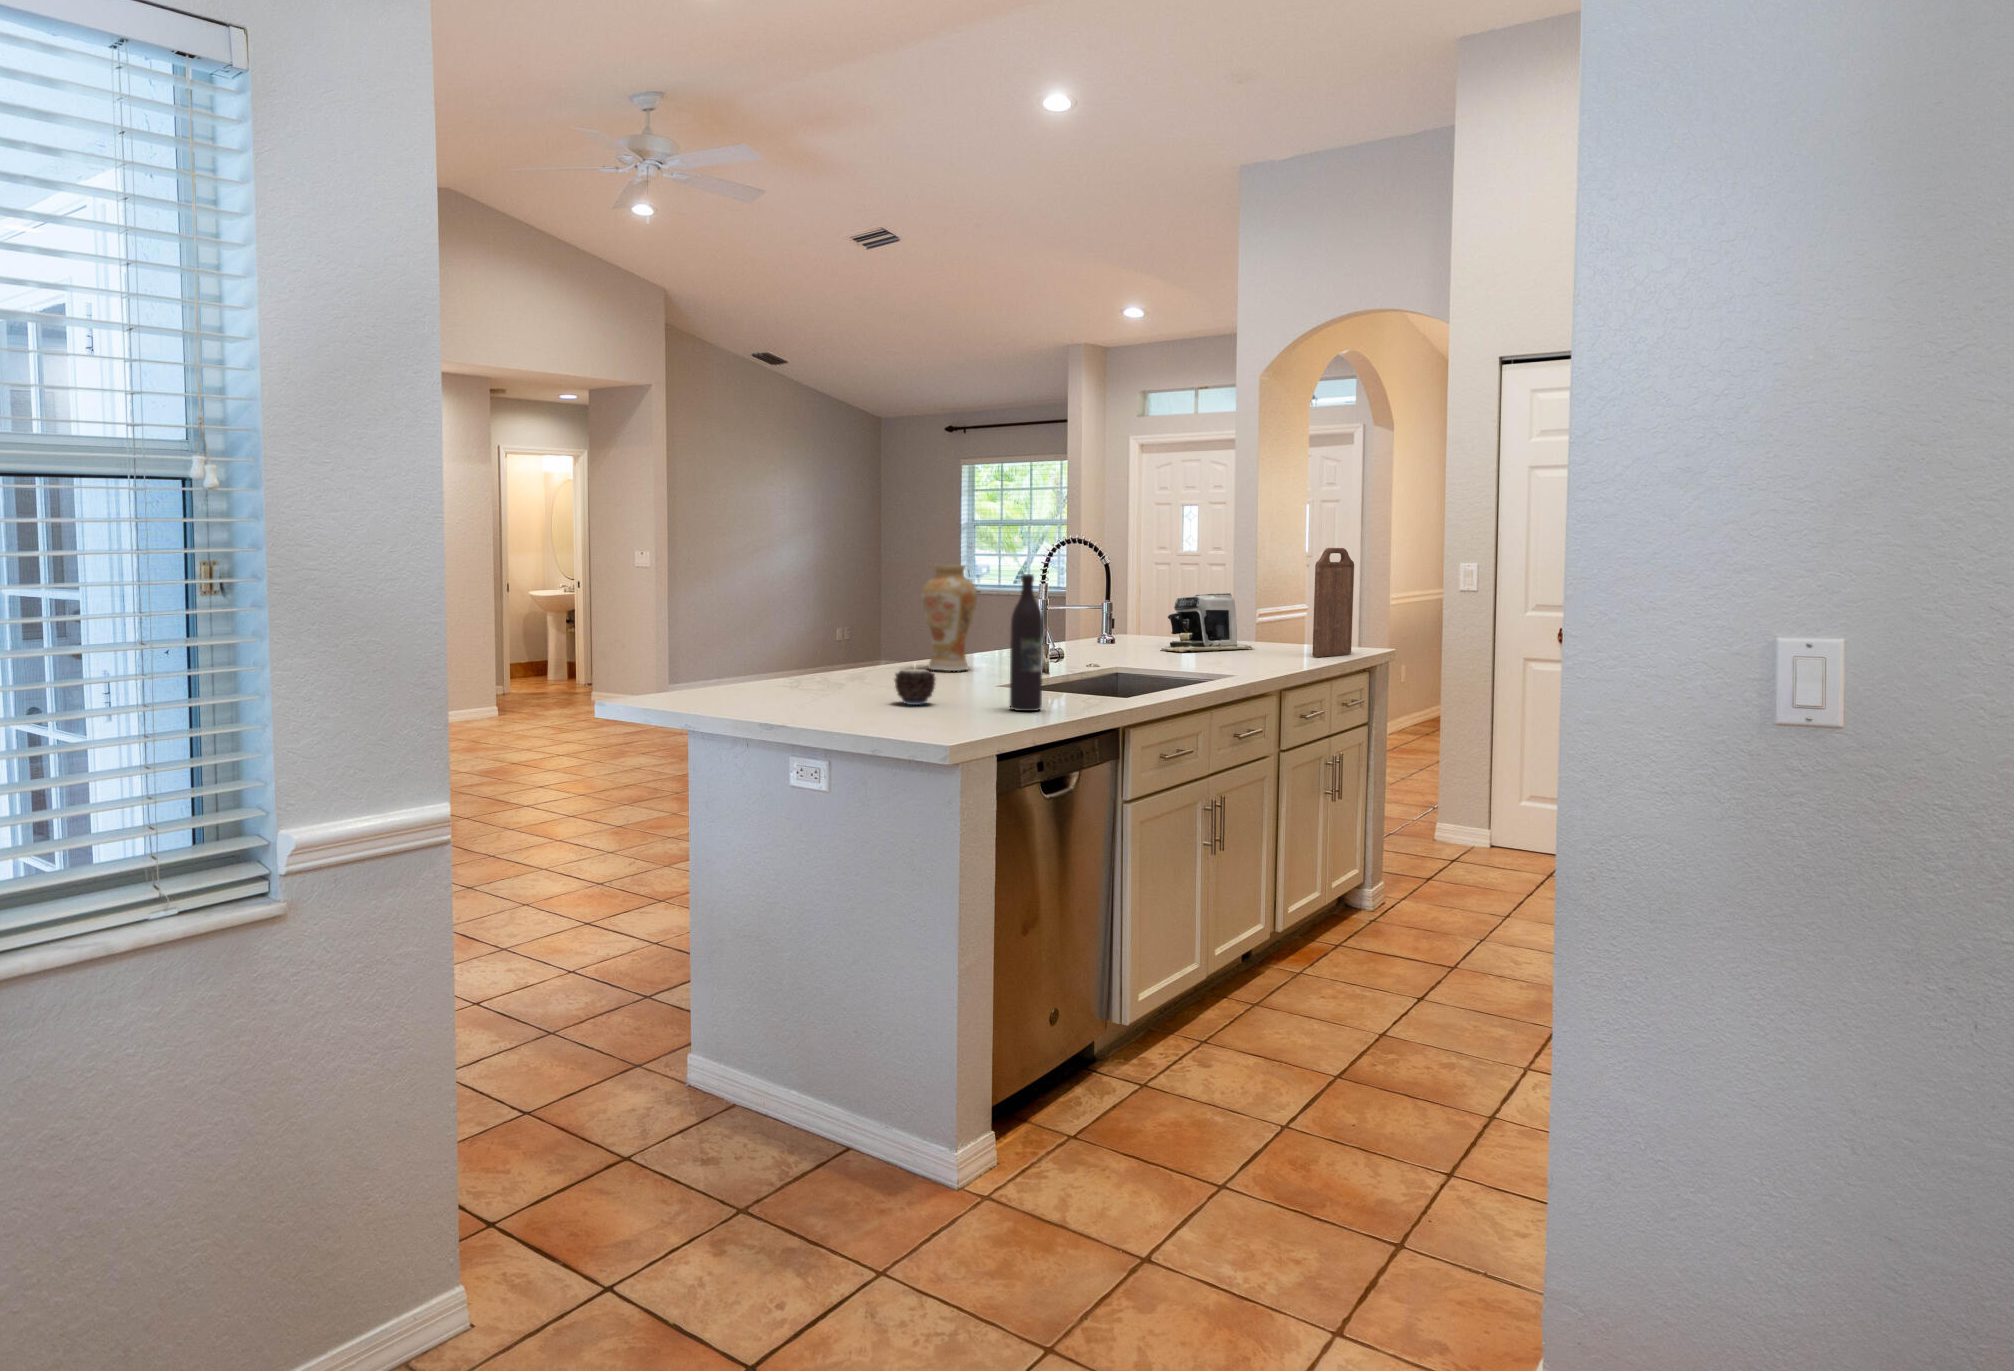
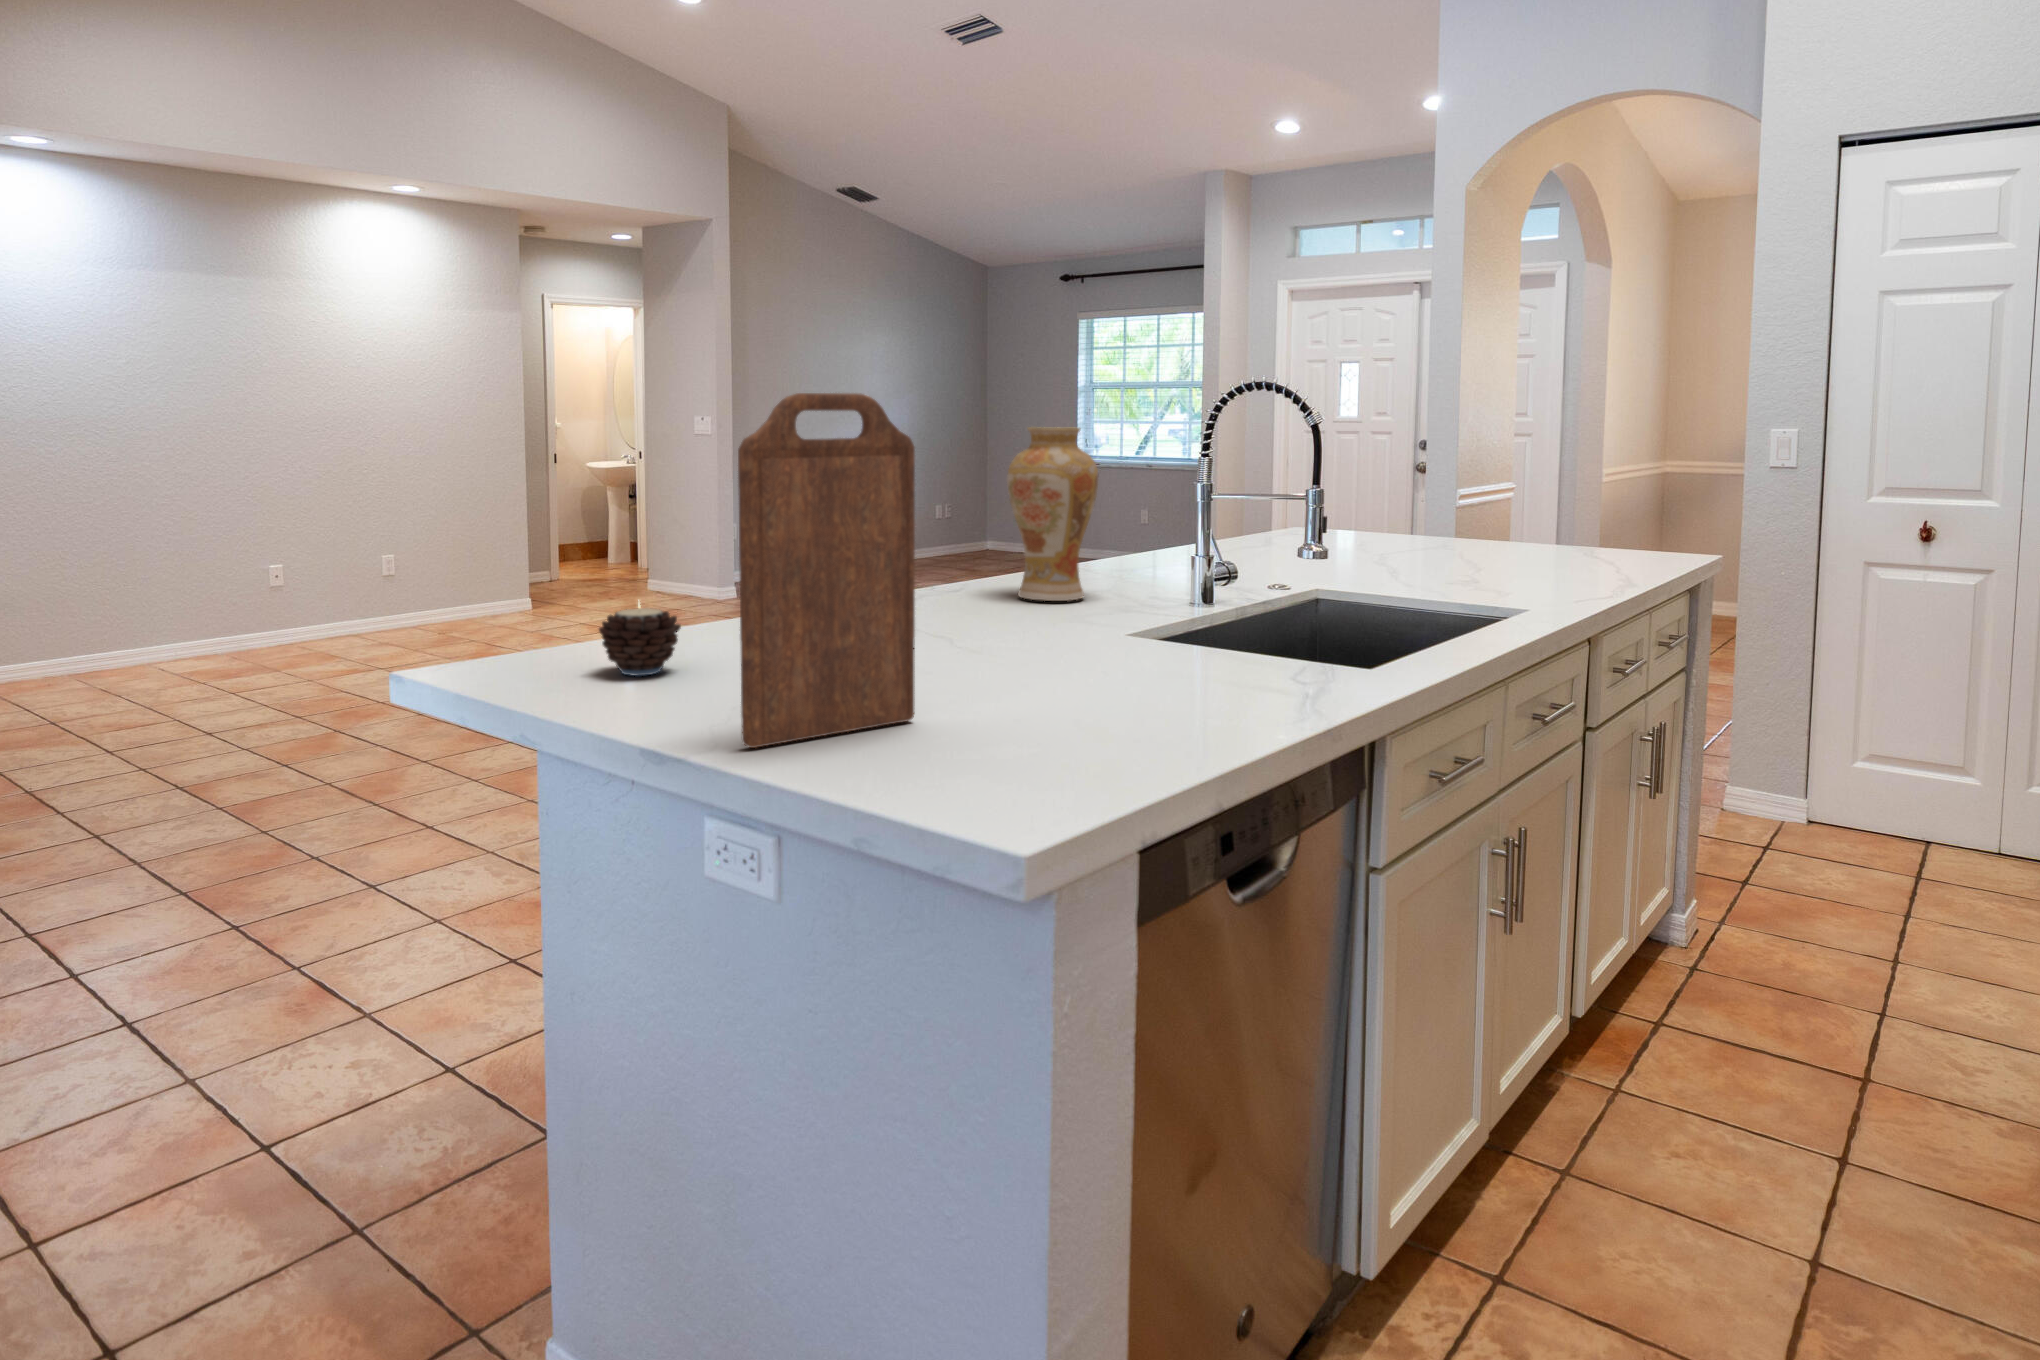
cutting board: present [1312,548,1354,657] -> present [738,393,915,748]
wine bottle: present [1010,574,1043,711] -> none [1161,441,1228,713]
coffee maker: present [1163,593,1254,652] -> none [1367,471,1508,560]
candle: present [895,669,935,705] -> present [599,603,681,676]

